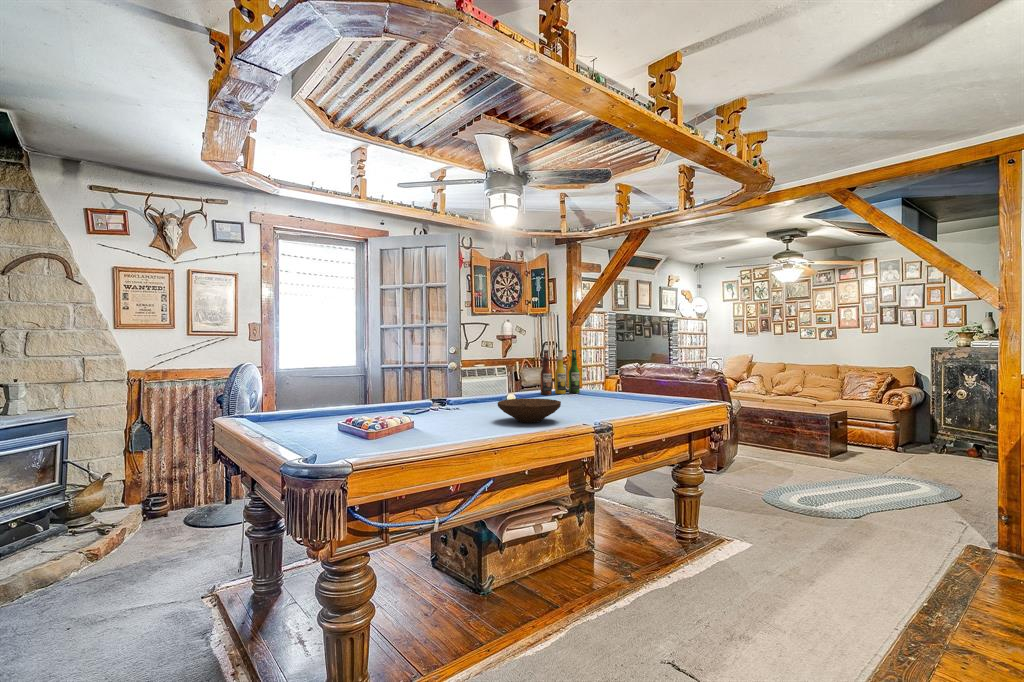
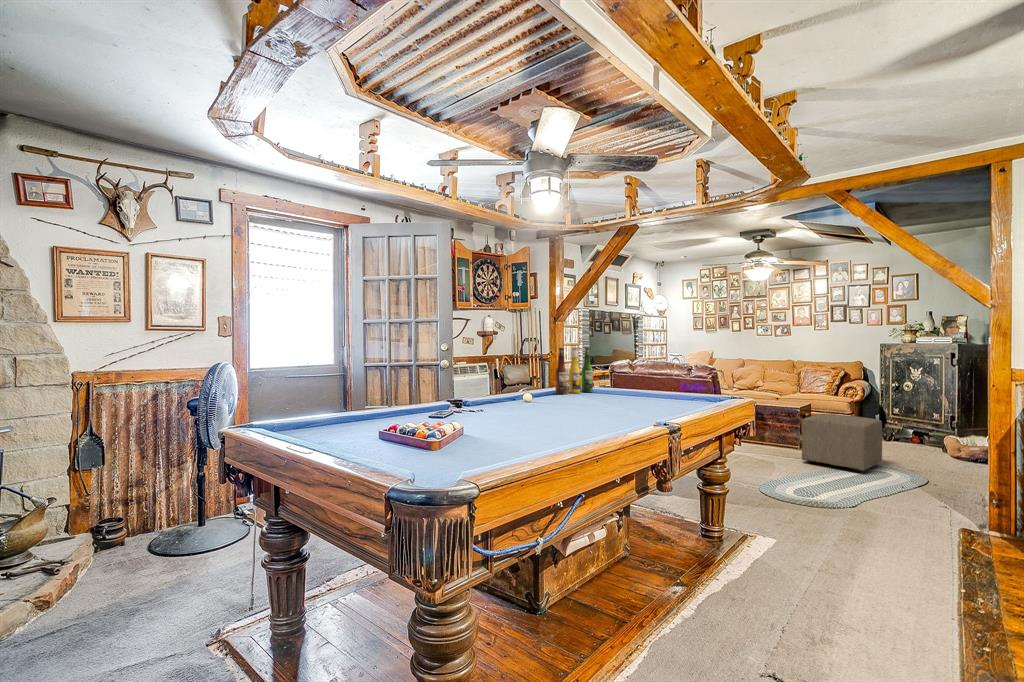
wooden bowl: present [498,398,561,423] -> none [558,401,629,428]
ottoman: none [823,421,914,483] -> present [802,414,882,472]

